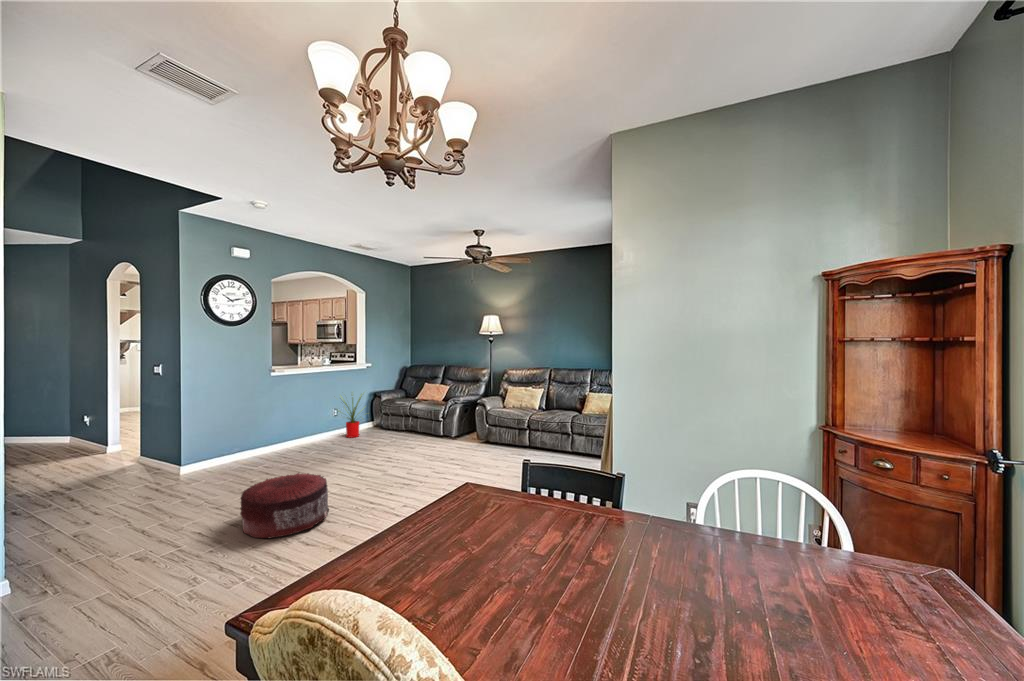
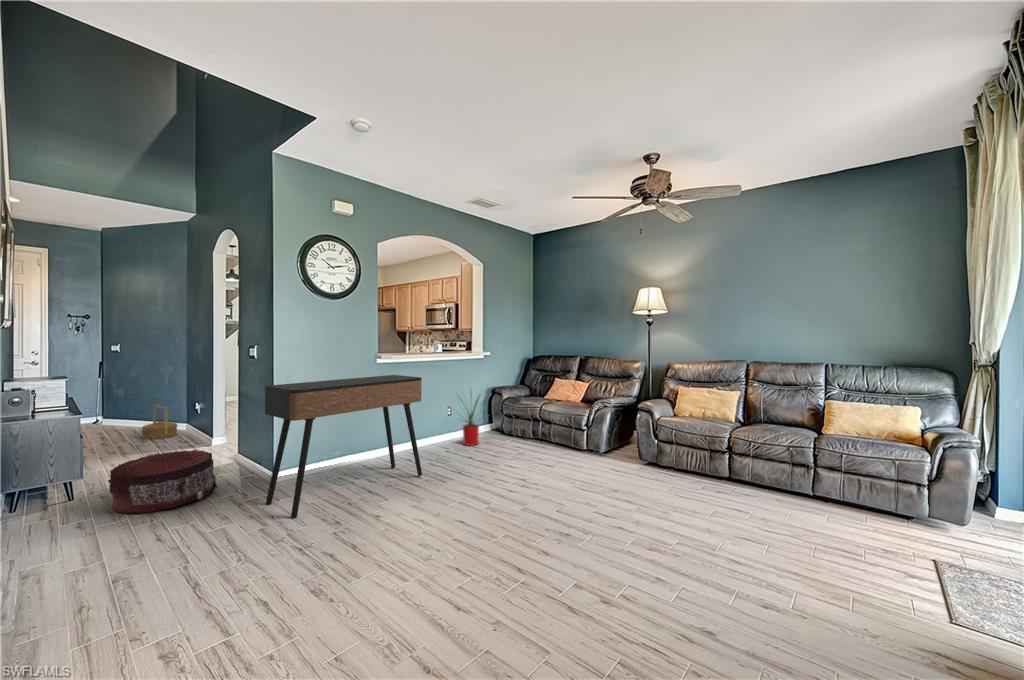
console table: none [178,385,309,493] -> present [265,375,422,518]
basket: none [29,418,68,449] -> present [142,405,177,439]
pouf: present [240,473,329,538] -> present [108,449,217,514]

